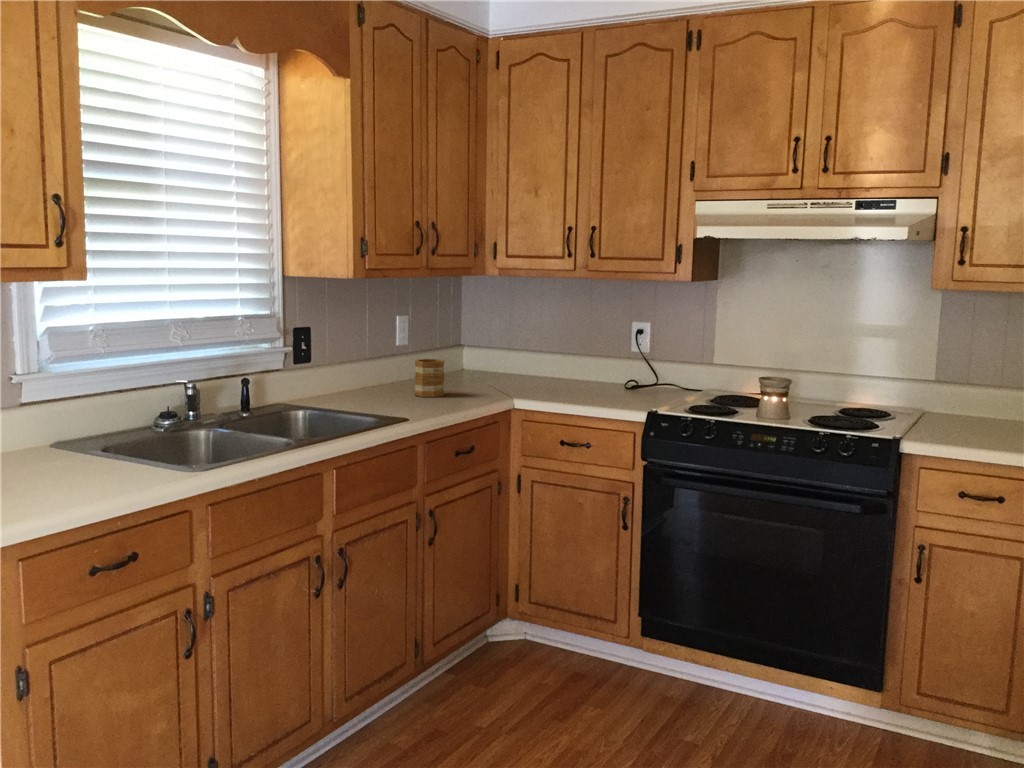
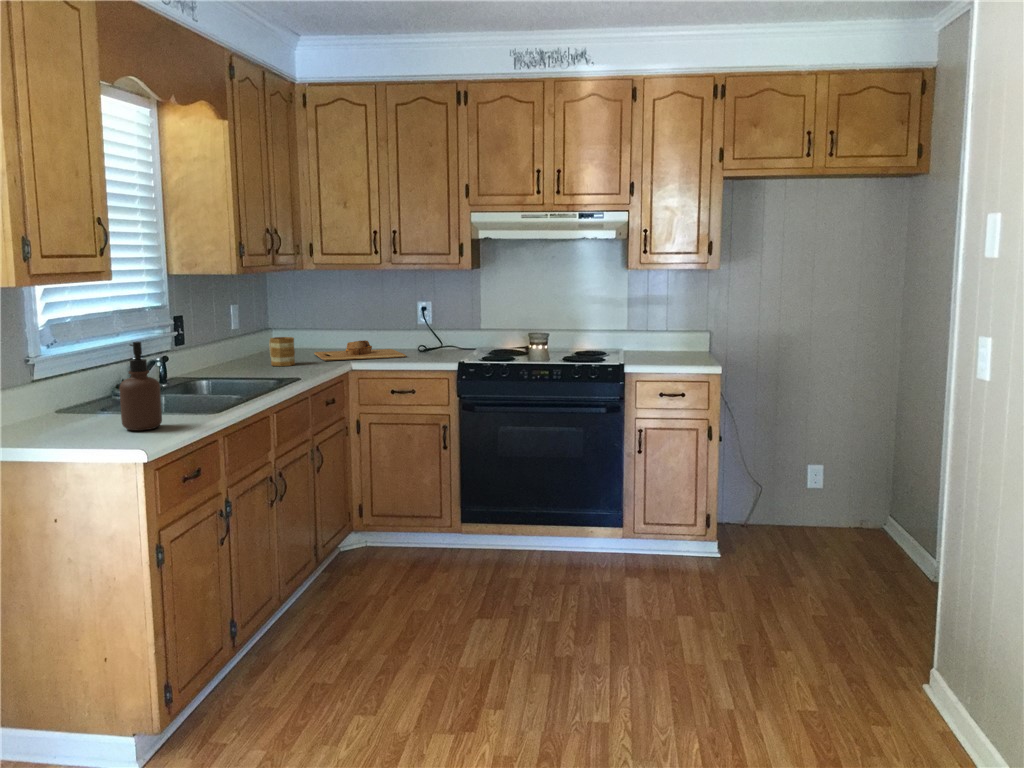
soap dispenser: none [37,367,98,492] -> present [119,342,162,431]
cutting board: none [485,369,595,396] -> present [314,340,406,361]

